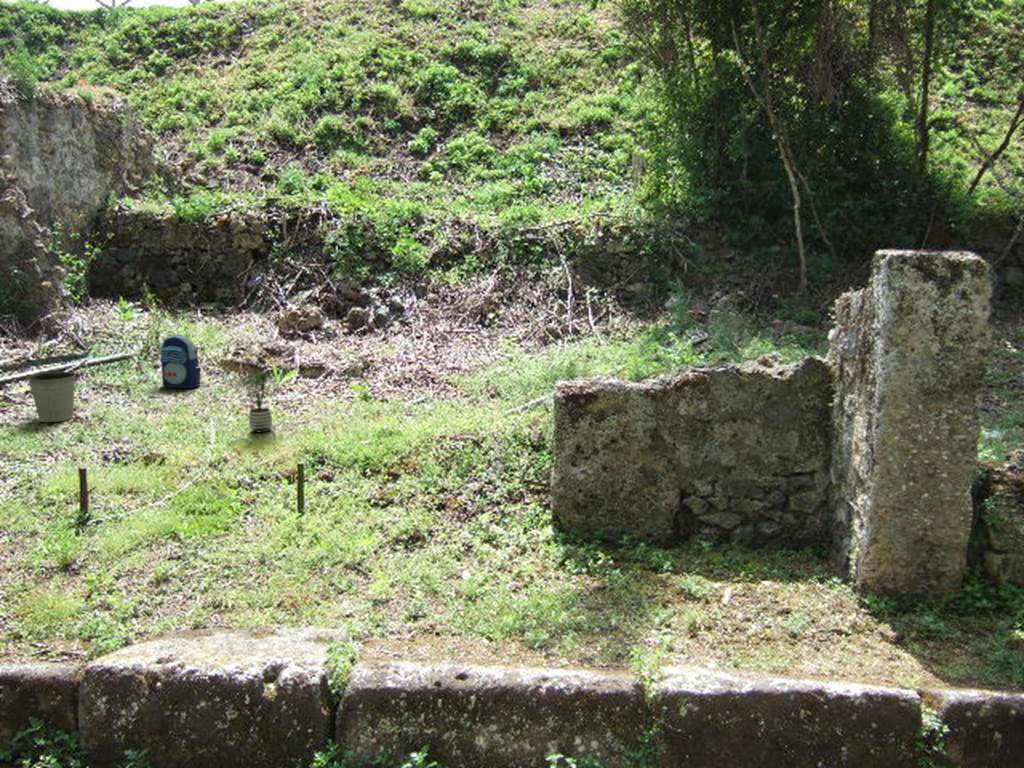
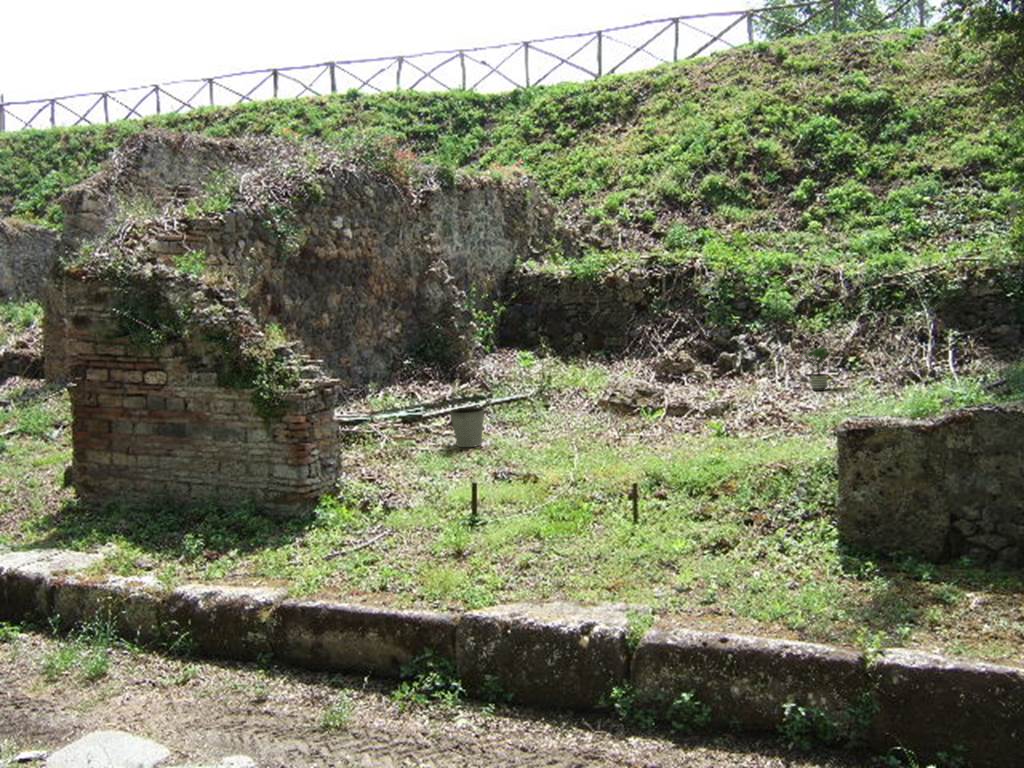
backpack: present [161,334,201,388] -> none [551,378,583,424]
potted plant: present [238,370,276,432] -> present [803,347,833,391]

